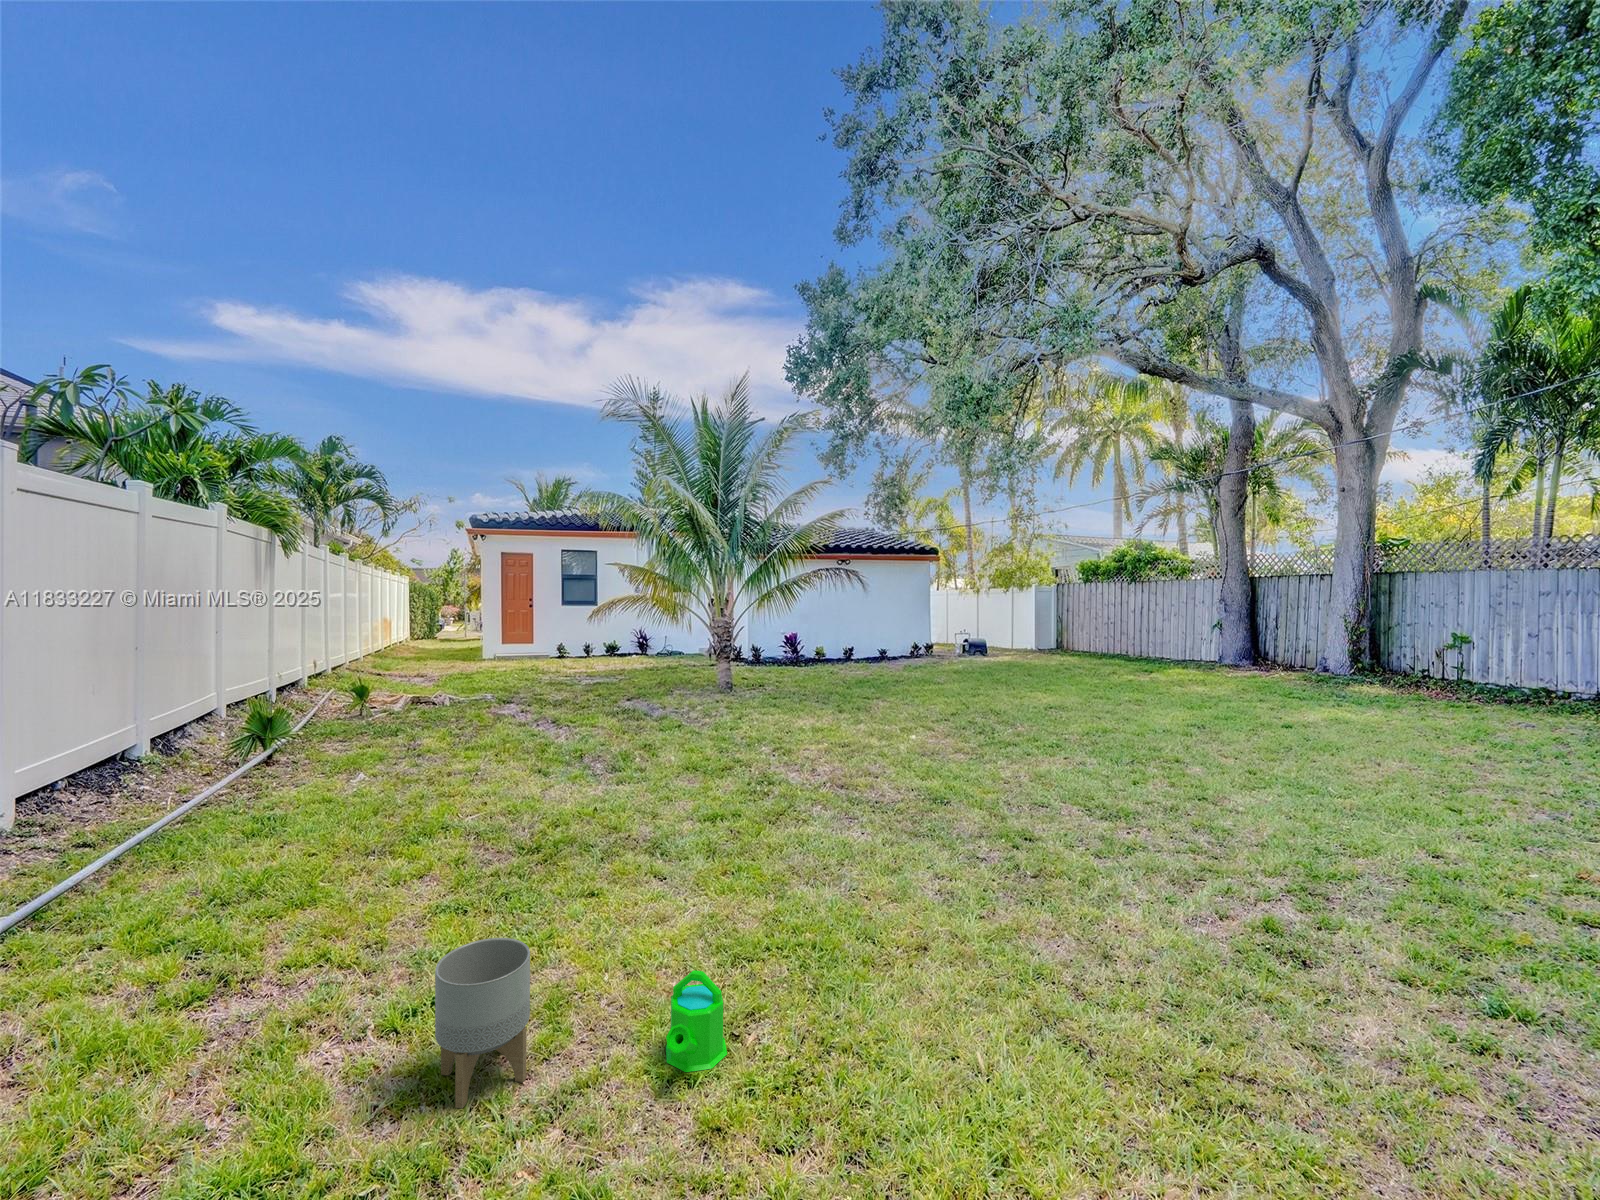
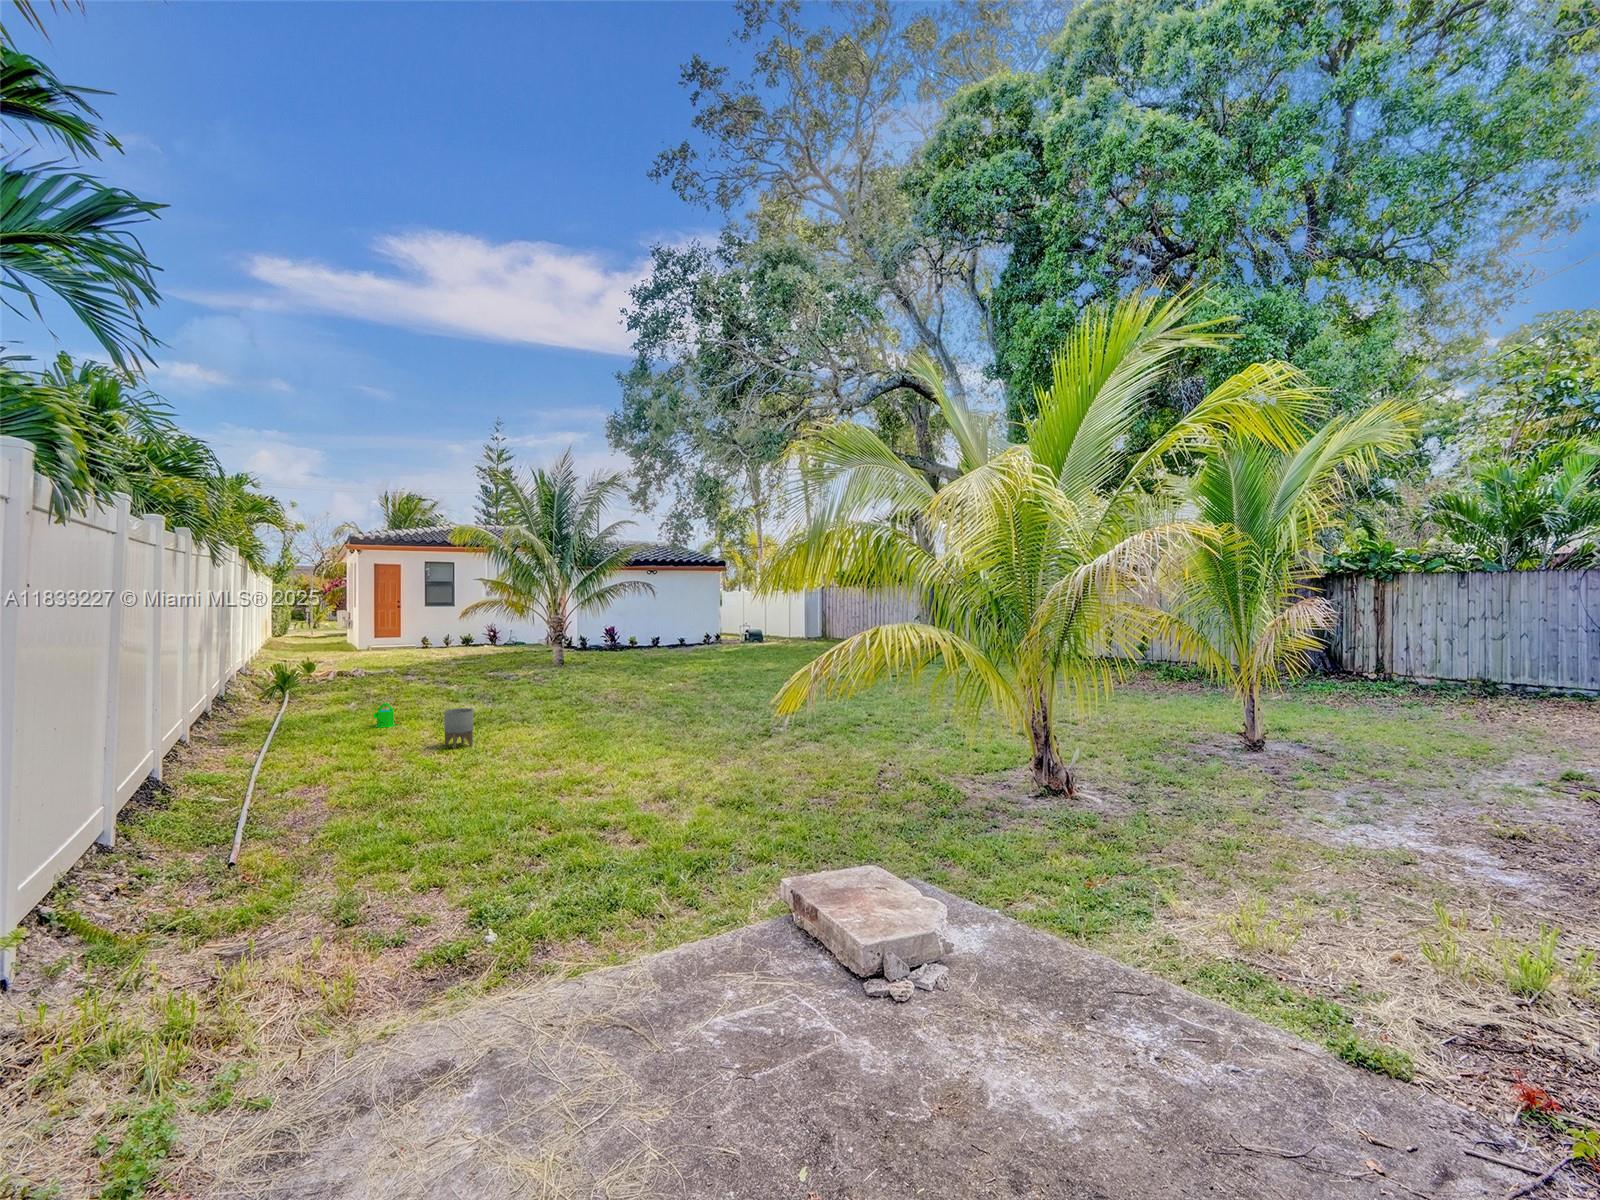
watering can: present [666,970,727,1072] -> present [373,703,395,728]

